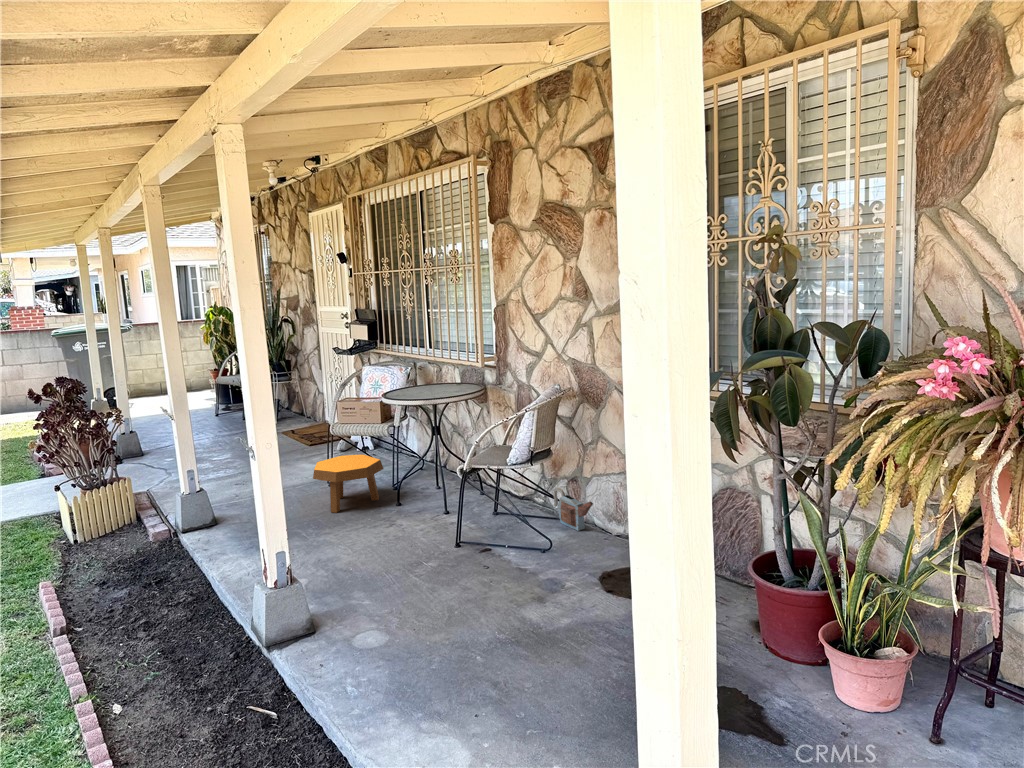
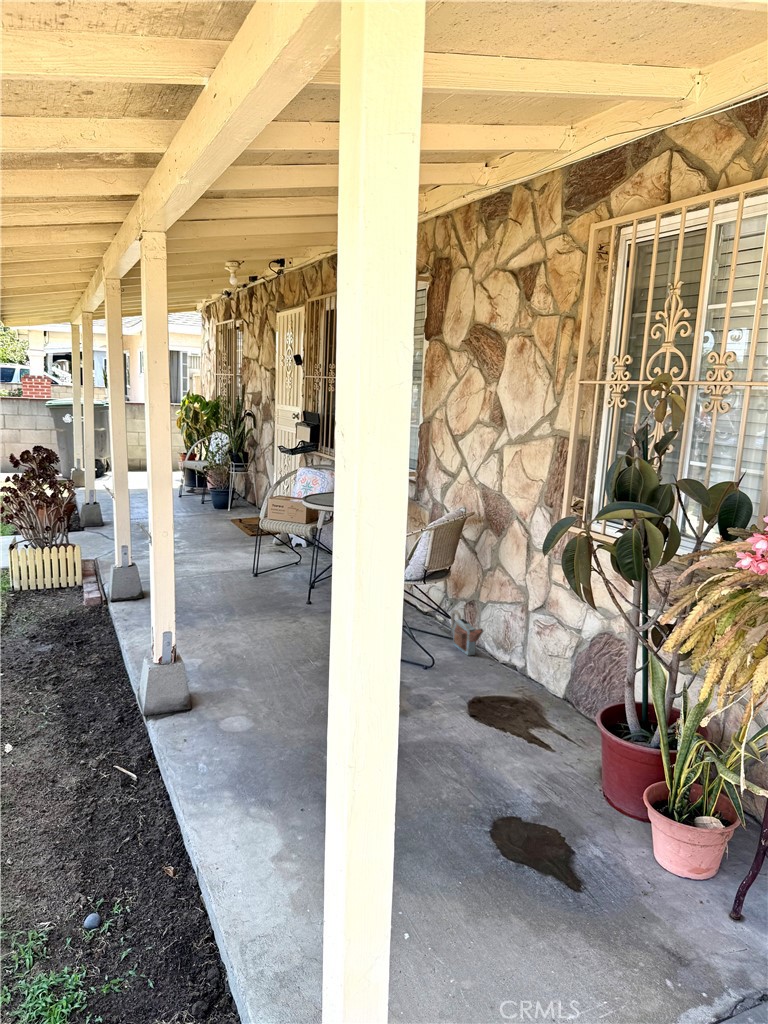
footstool: present [313,454,384,513] -> none [232,551,300,604]

